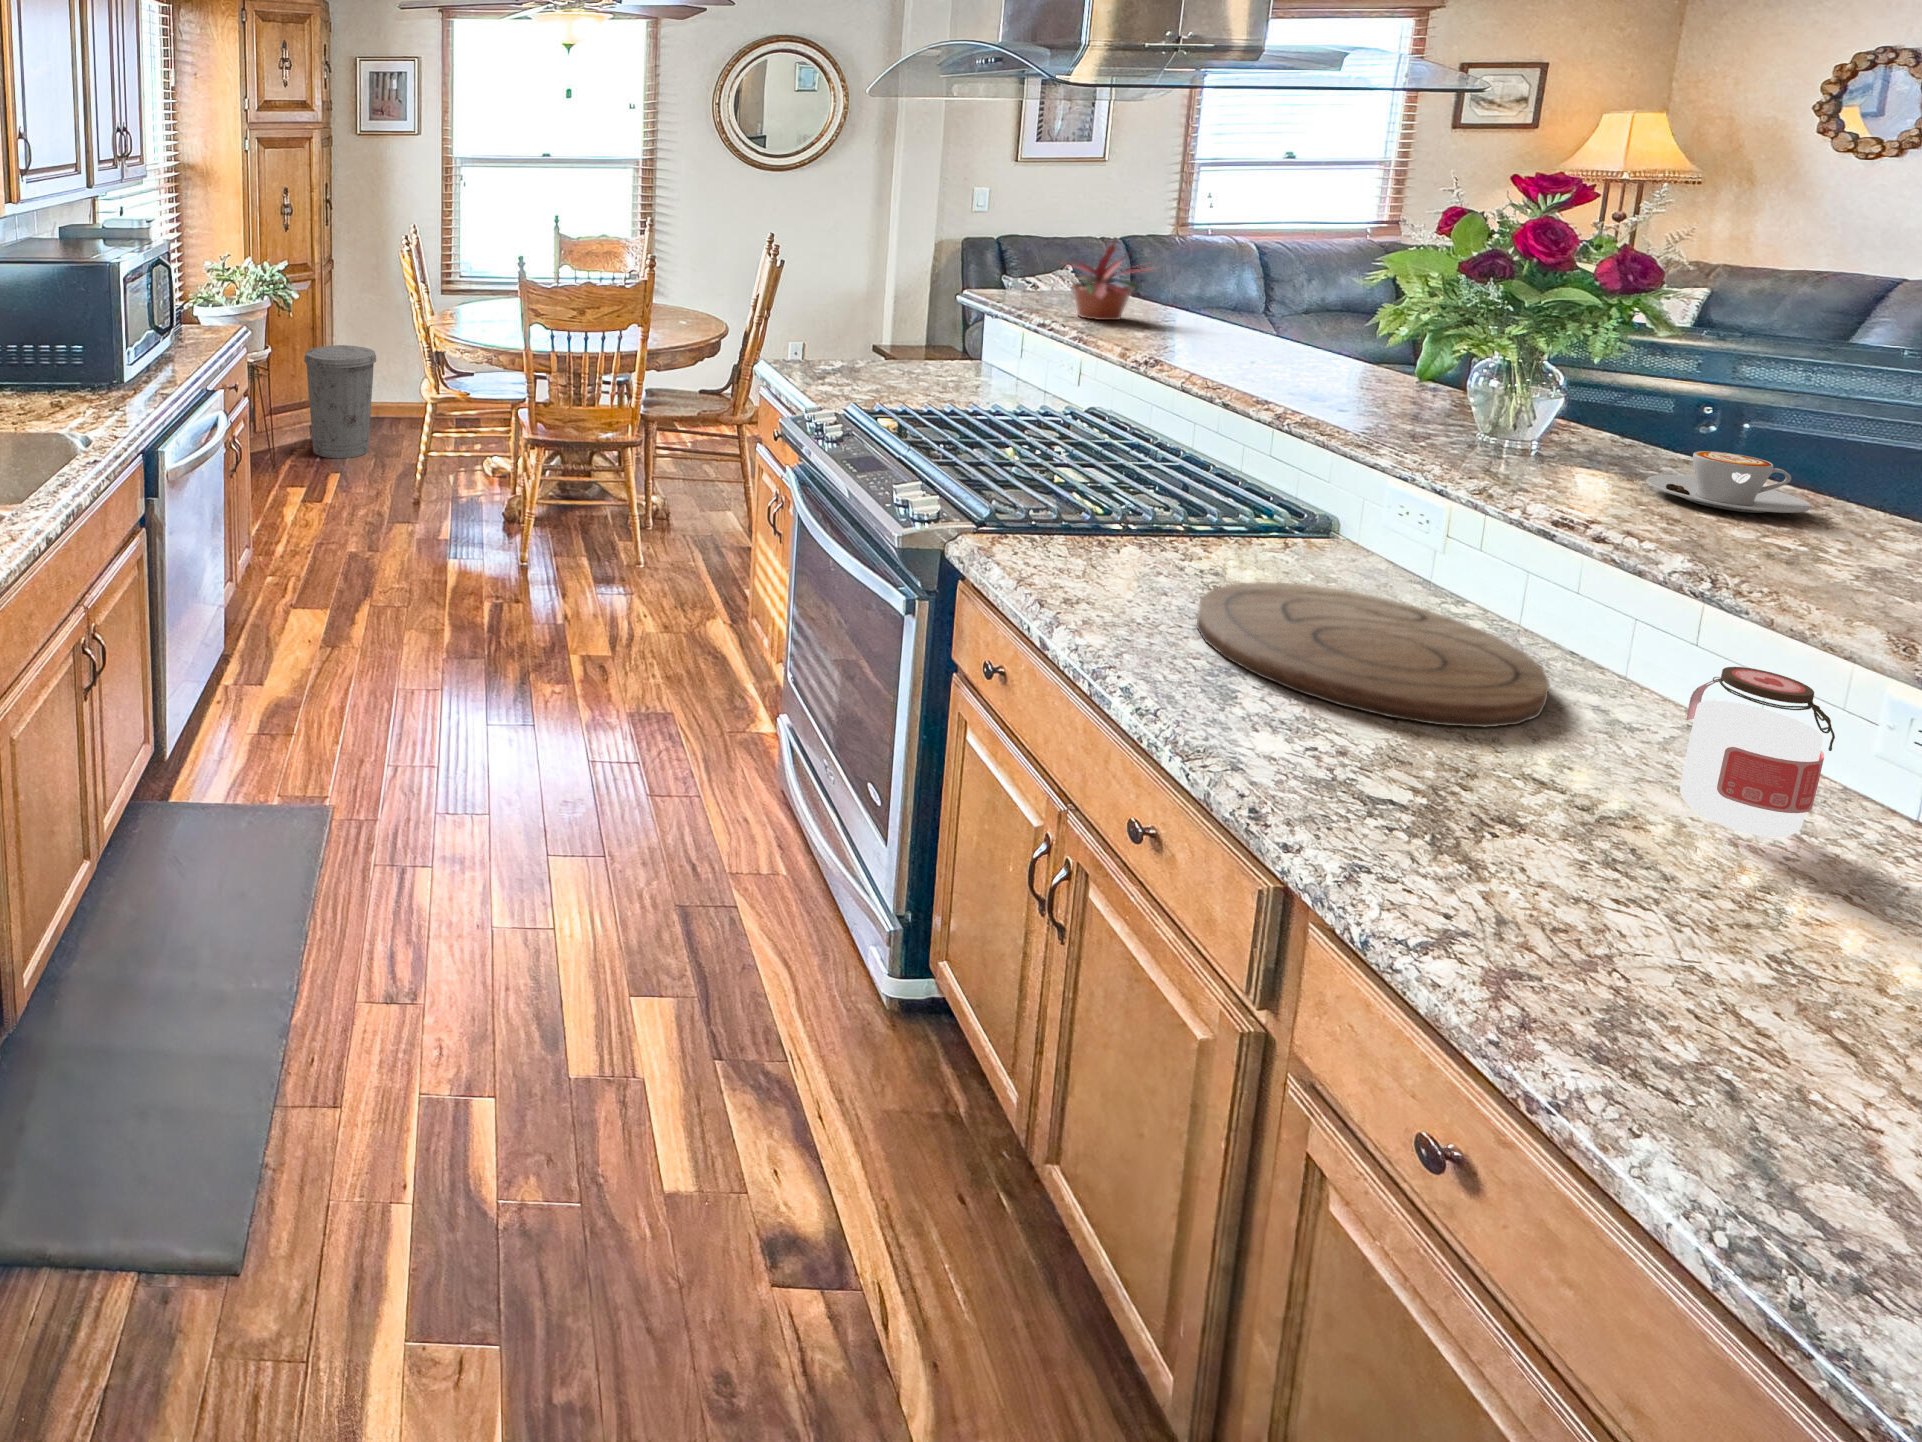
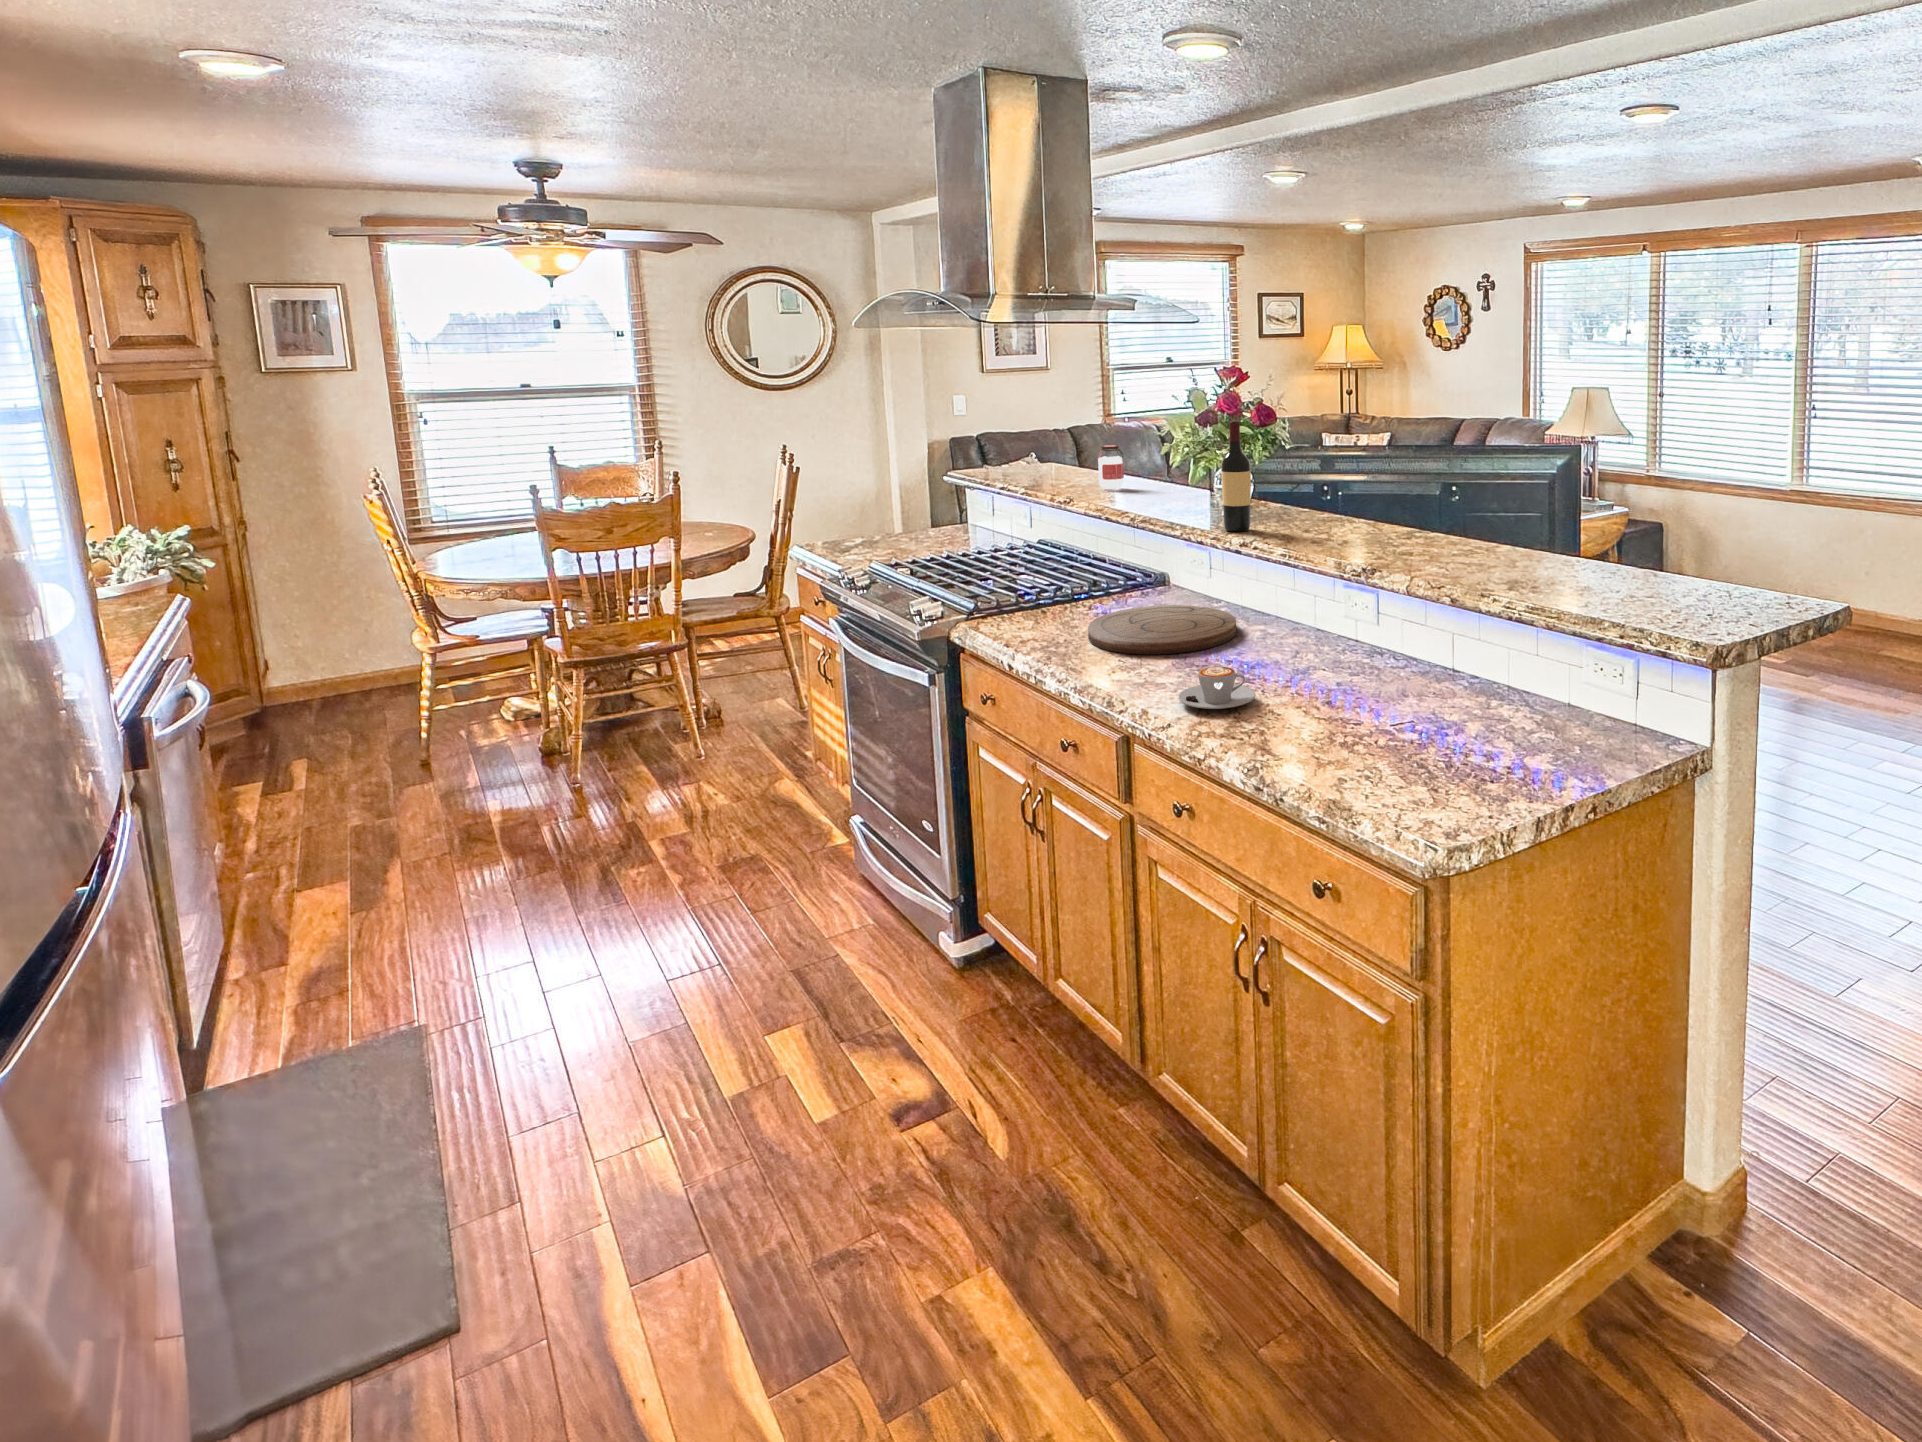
potted plant: present [1070,241,1152,320] -> none [1004,425,1076,483]
wine bottle: none [1497,270,1588,479] -> present [1221,421,1251,532]
trash can: present [304,345,376,458] -> none [219,616,334,750]
coffee cup: present [1646,451,1811,513] -> present [1179,666,1256,709]
jar: present [1680,667,1835,838] -> present [1098,445,1124,489]

